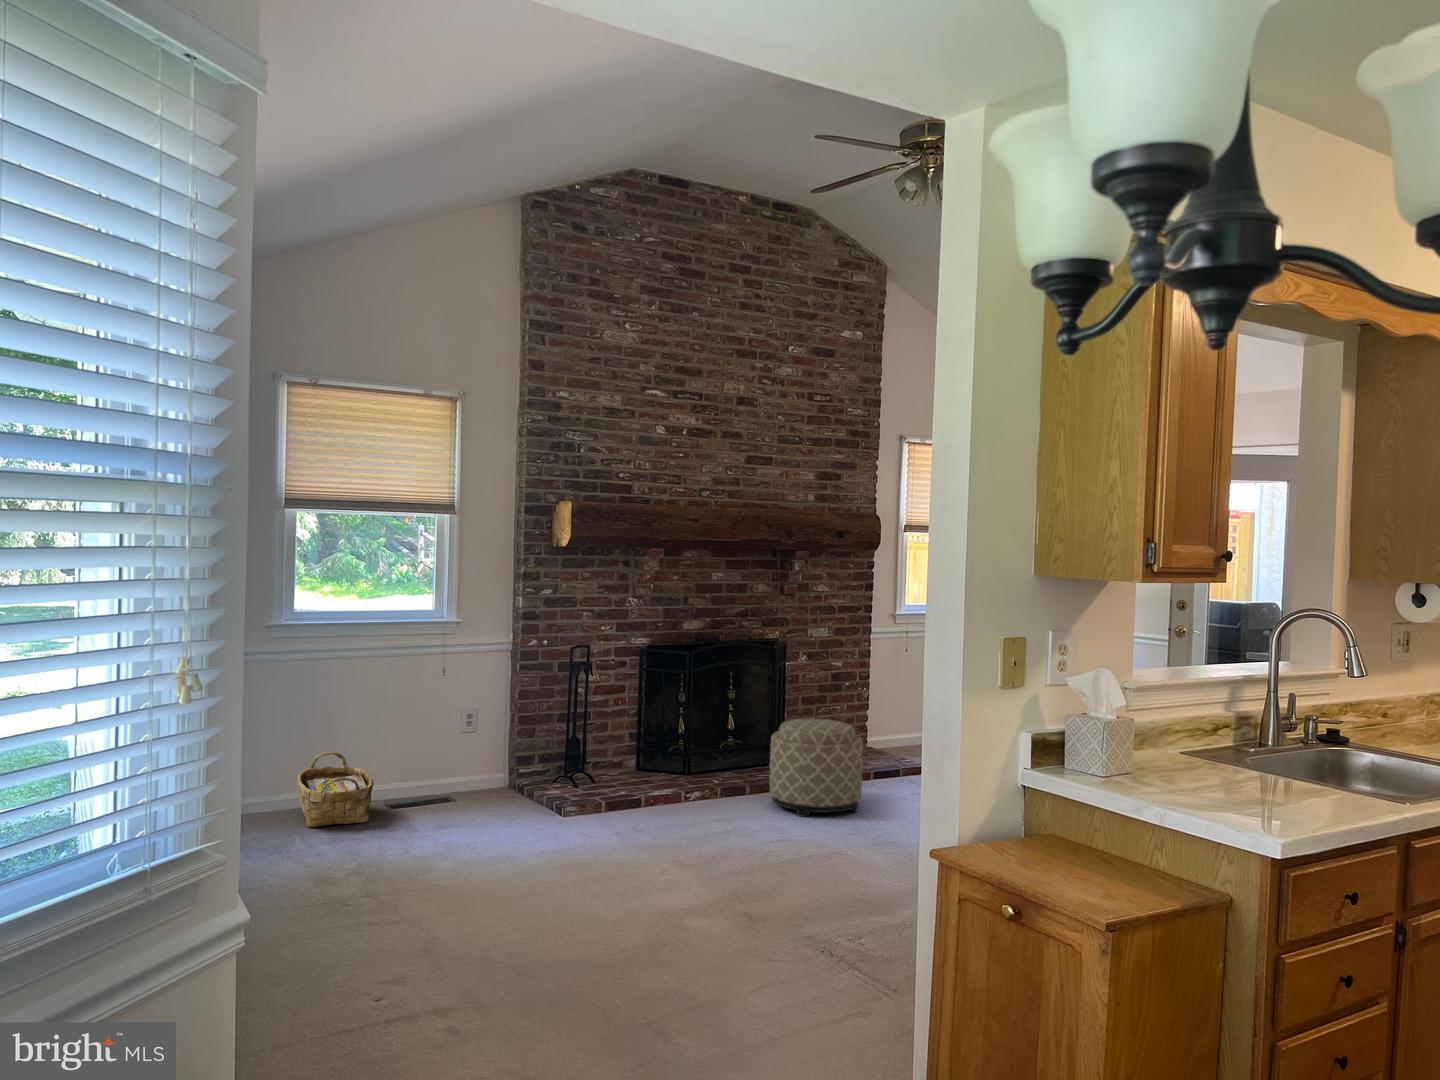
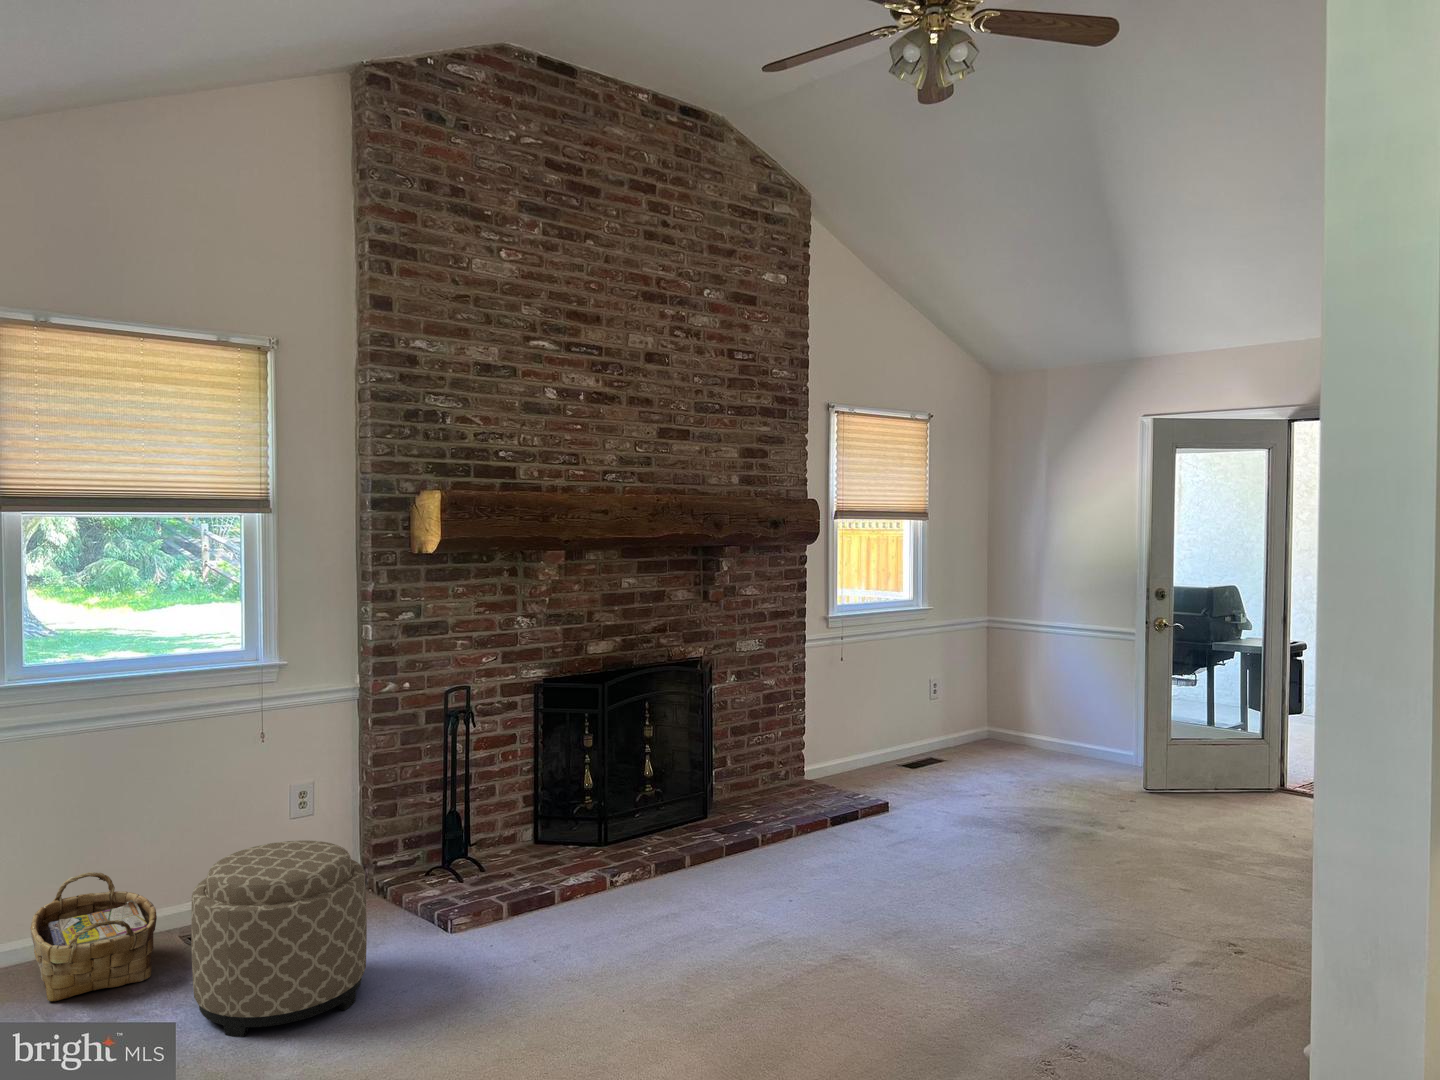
ottoman: present [770,719,863,817] -> present [191,841,367,1037]

